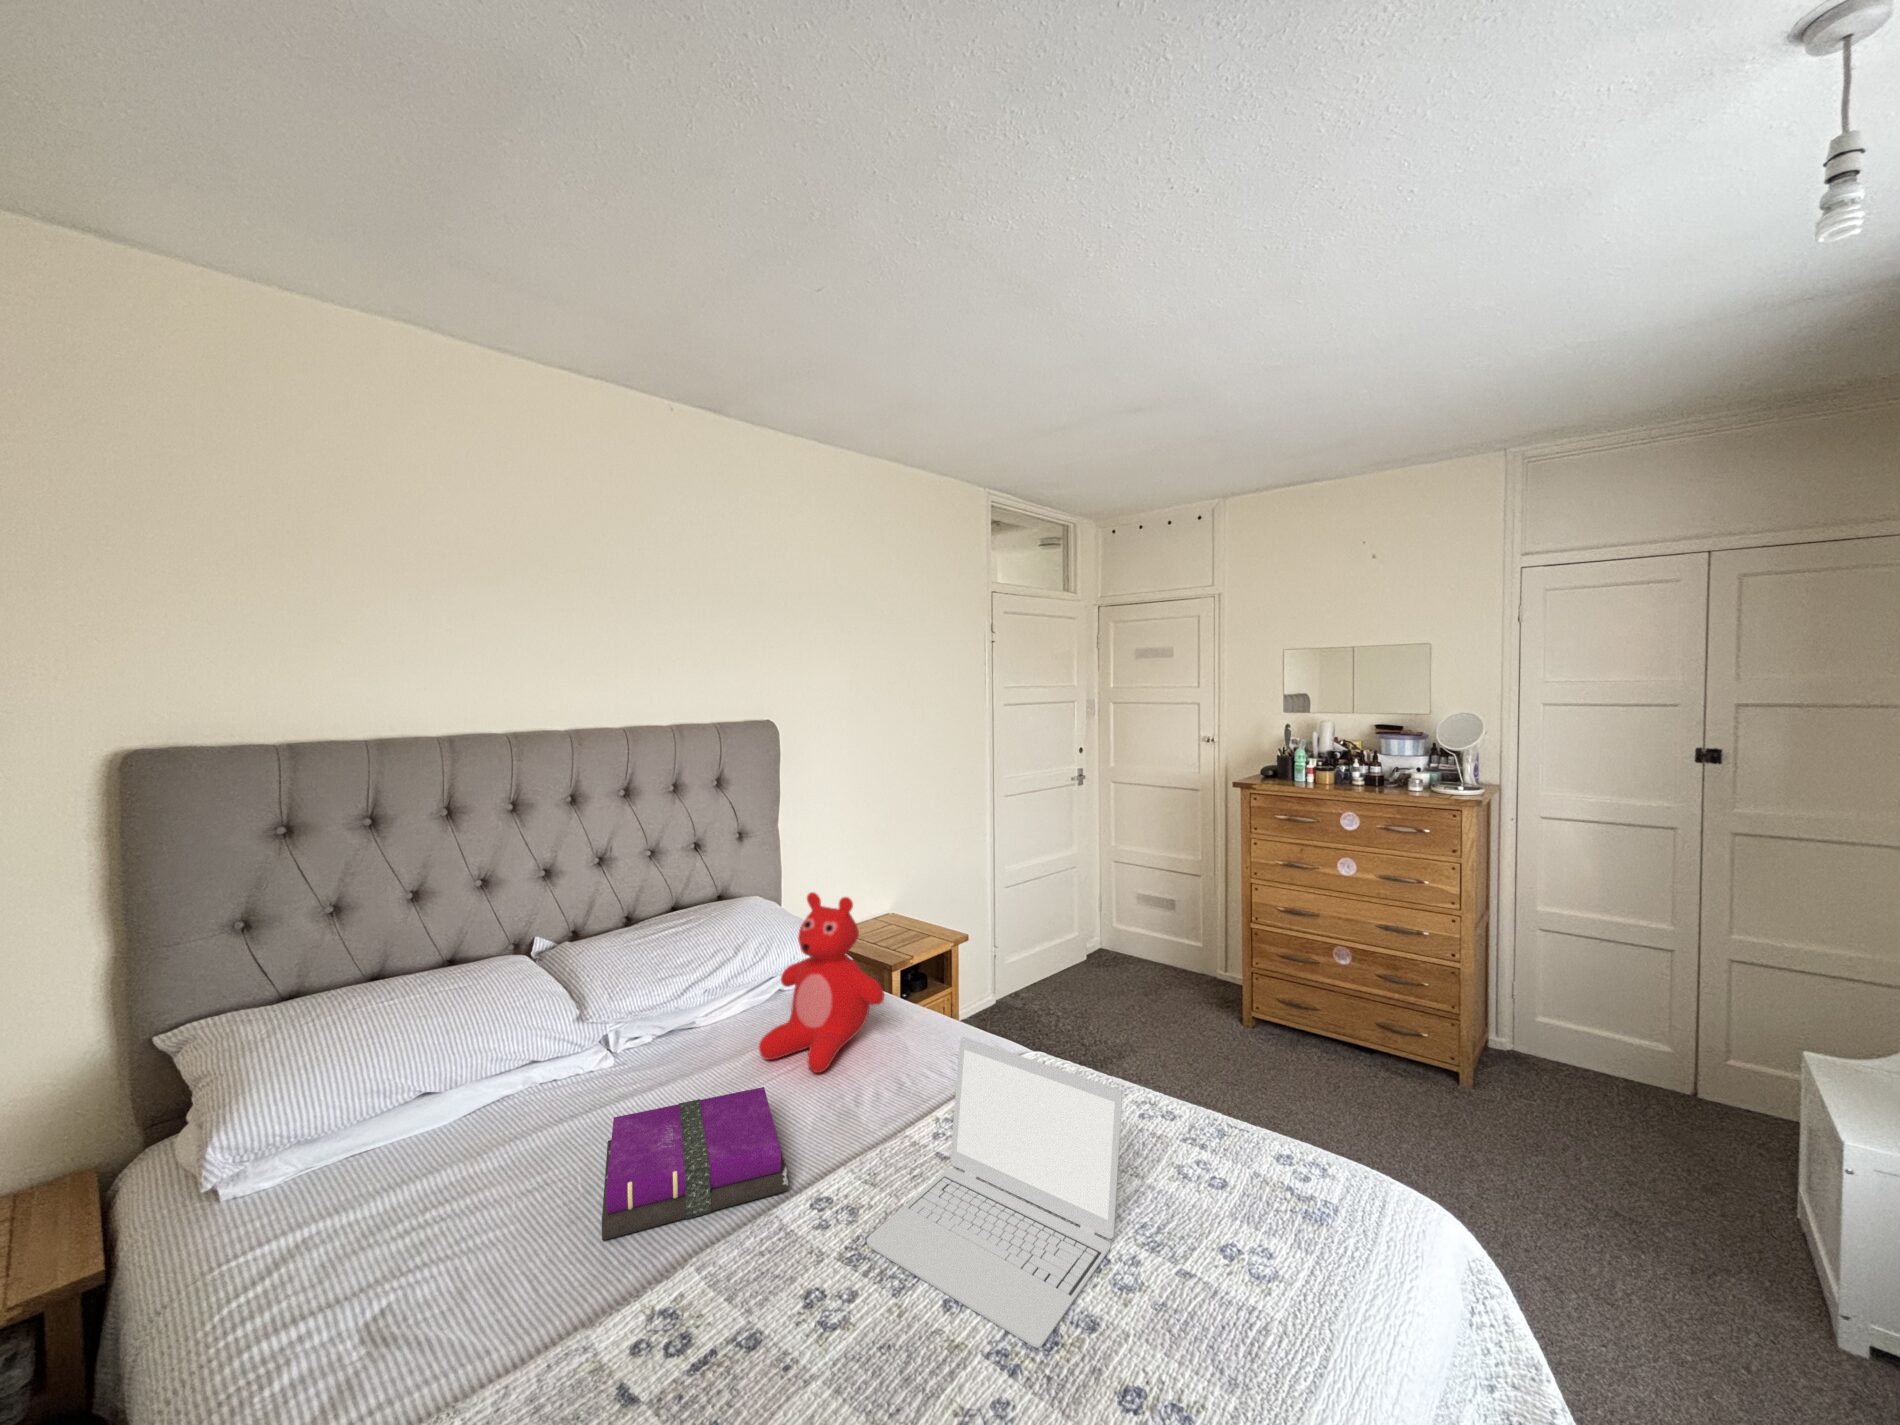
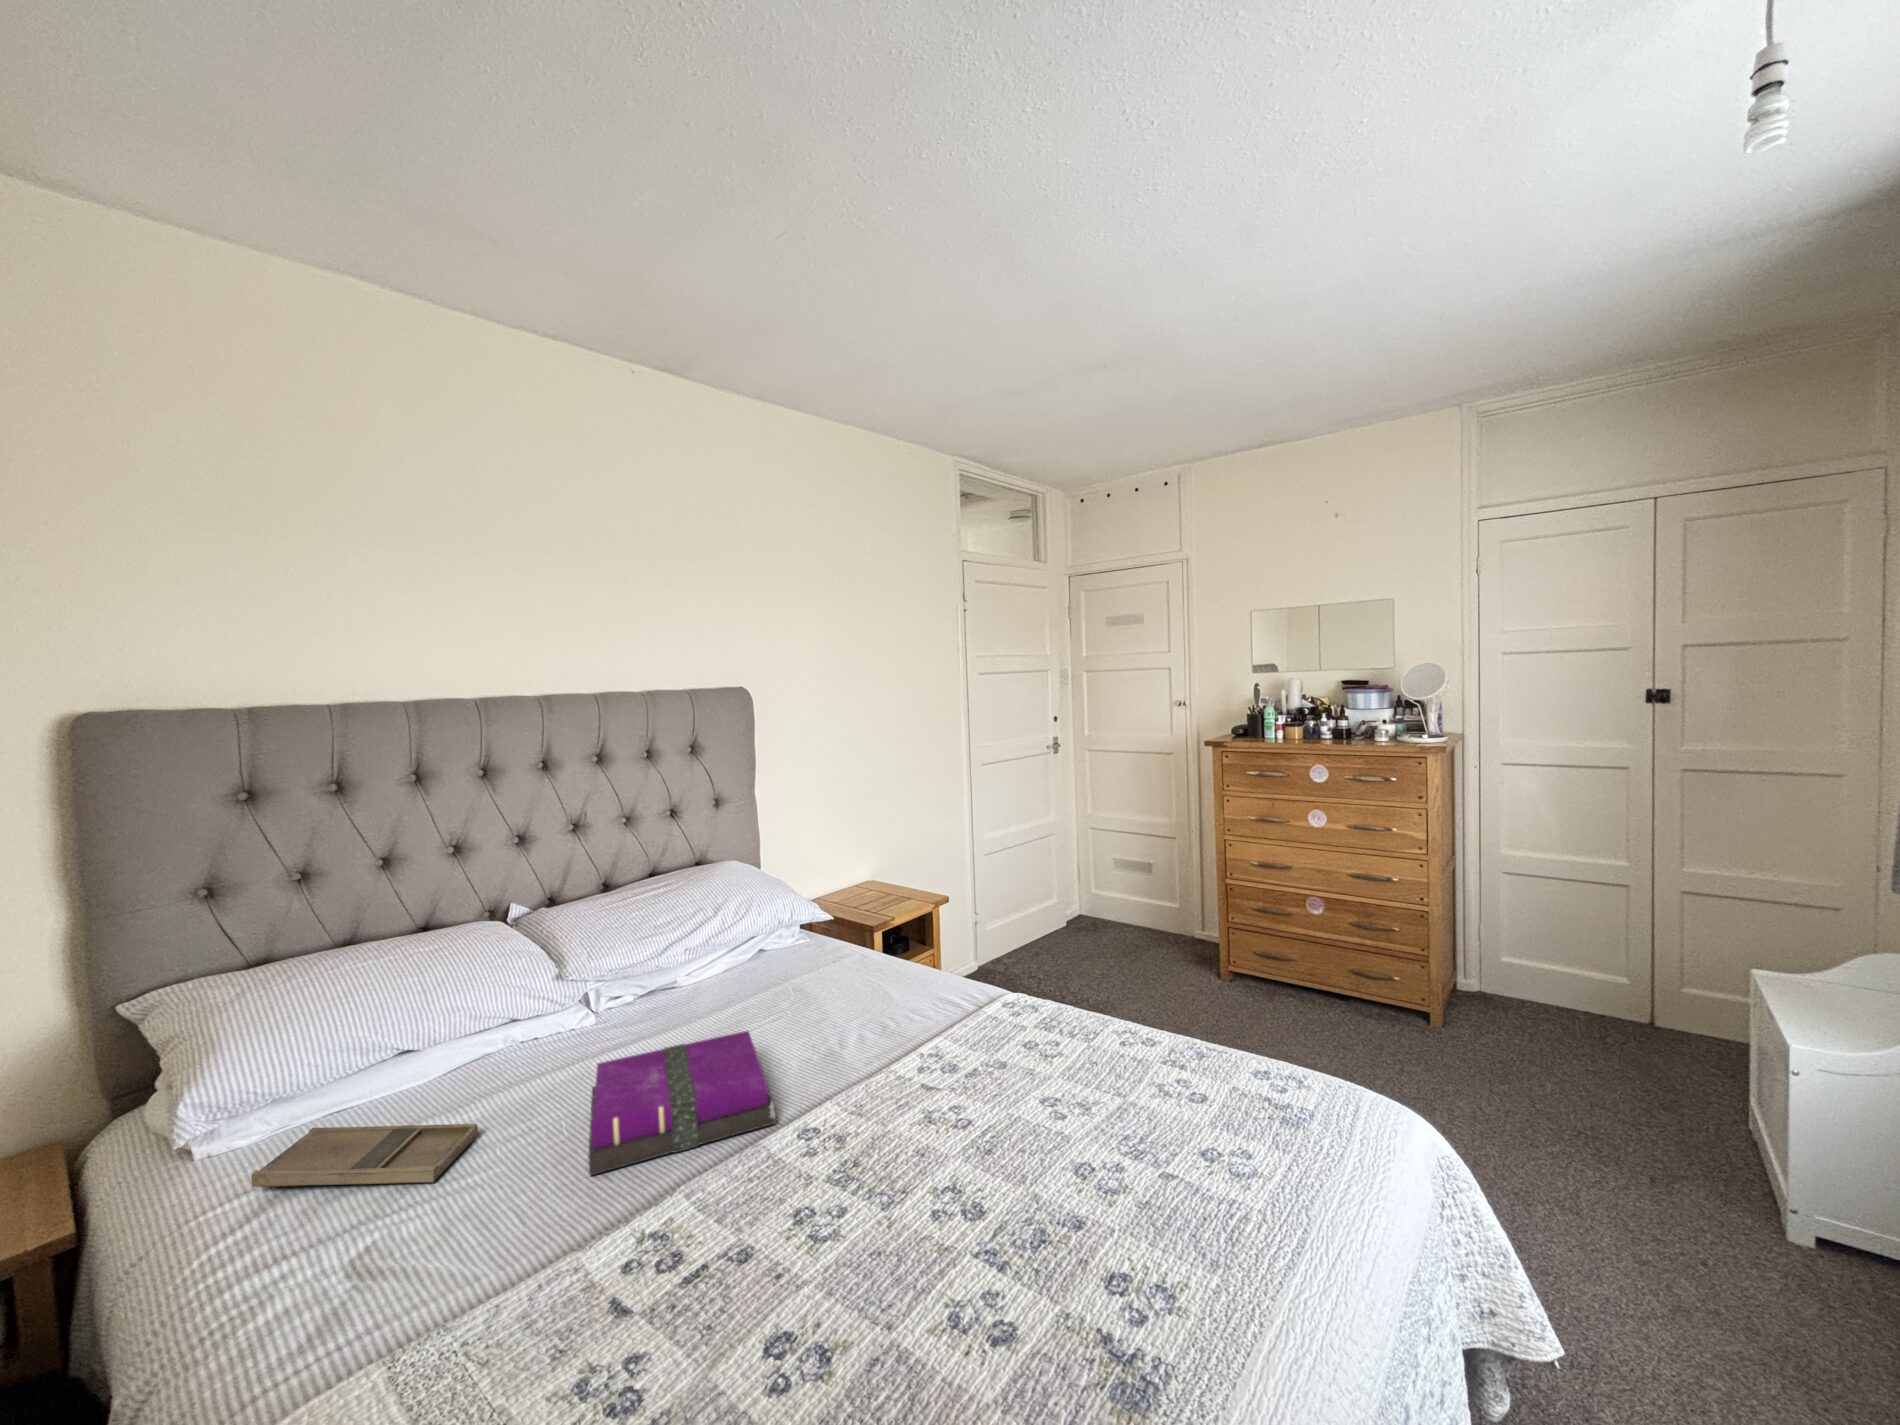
teddy bear: present [759,892,884,1073] -> none [742,846,867,1021]
laptop: present [866,1037,1122,1348] -> none [855,968,1102,1245]
tray: none [274,1173,495,1239] -> present [251,1124,478,1189]

